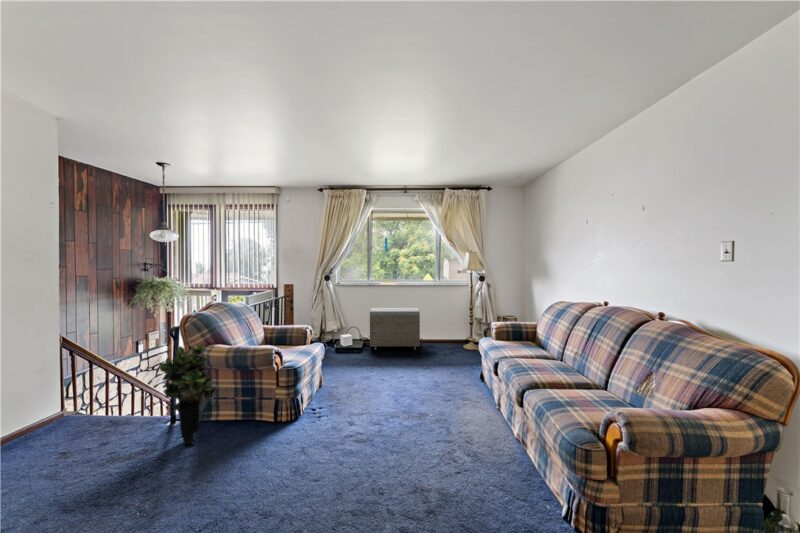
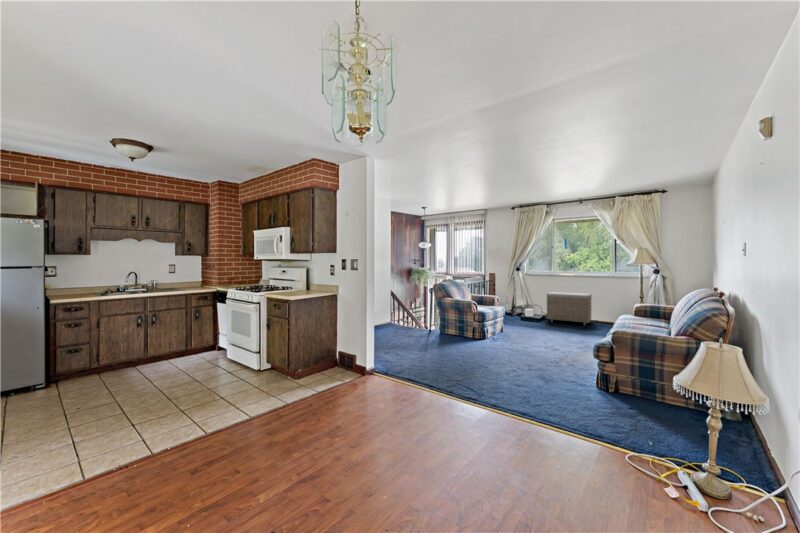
potted plant: present [159,344,217,445] -> none [419,297,443,341]

